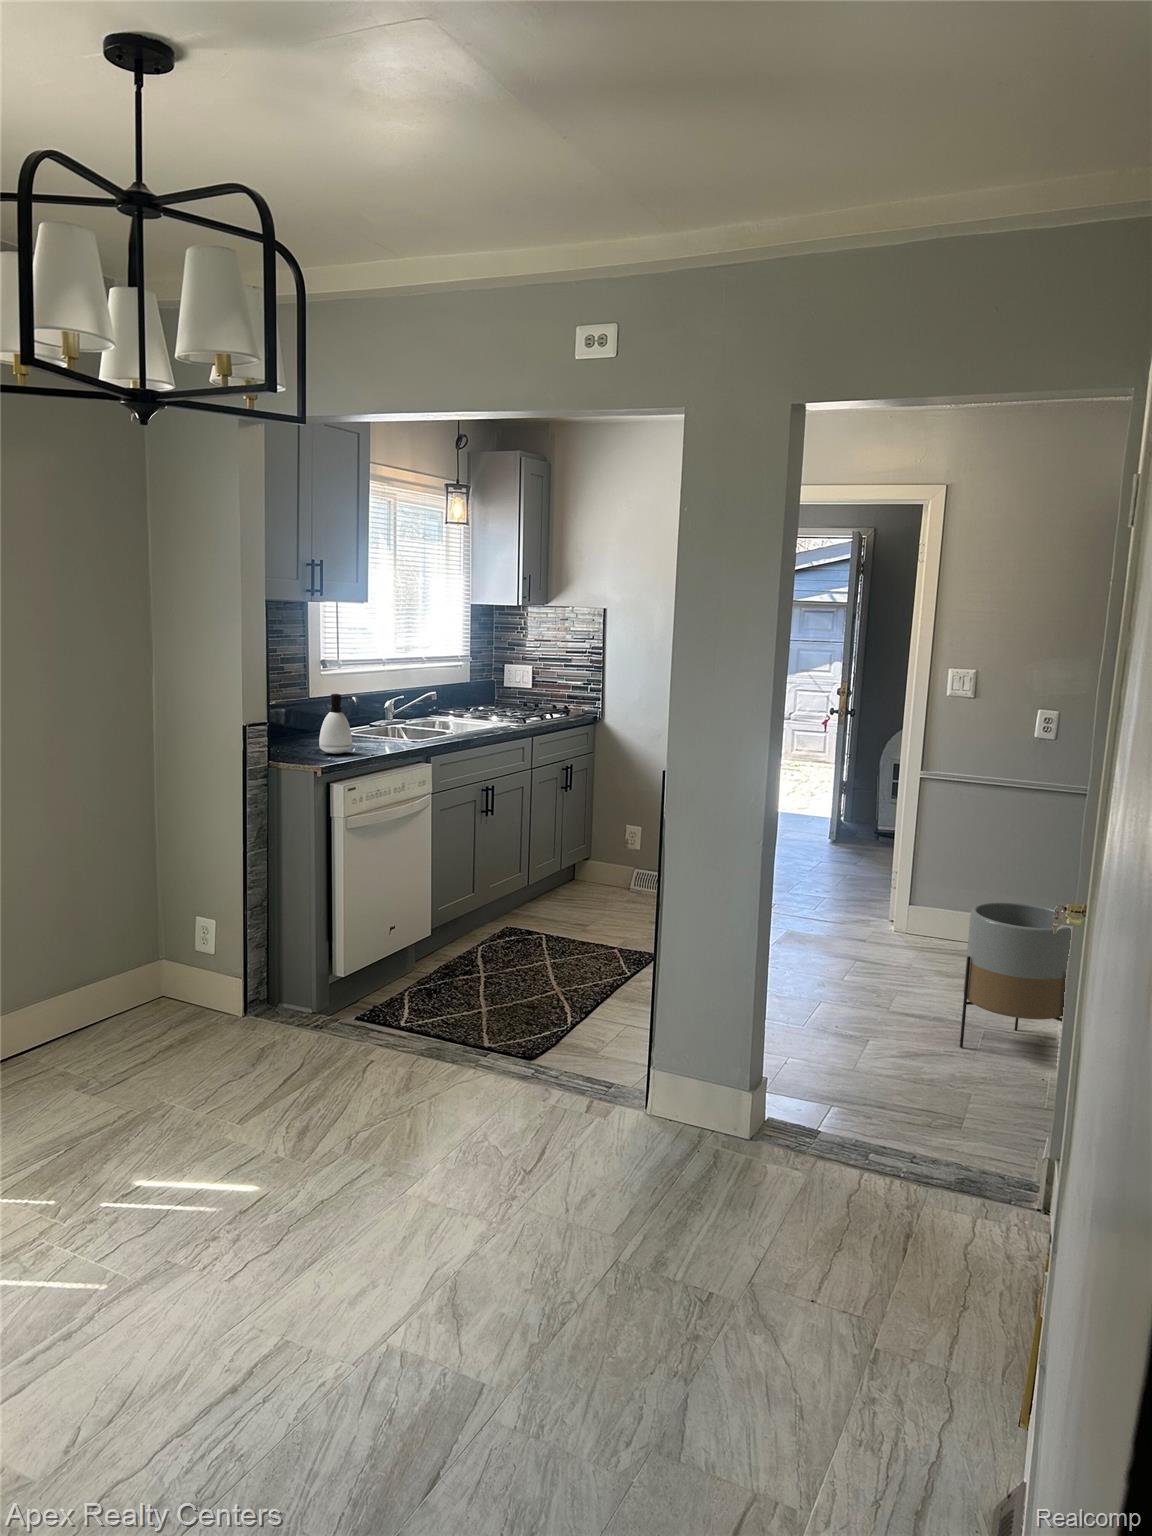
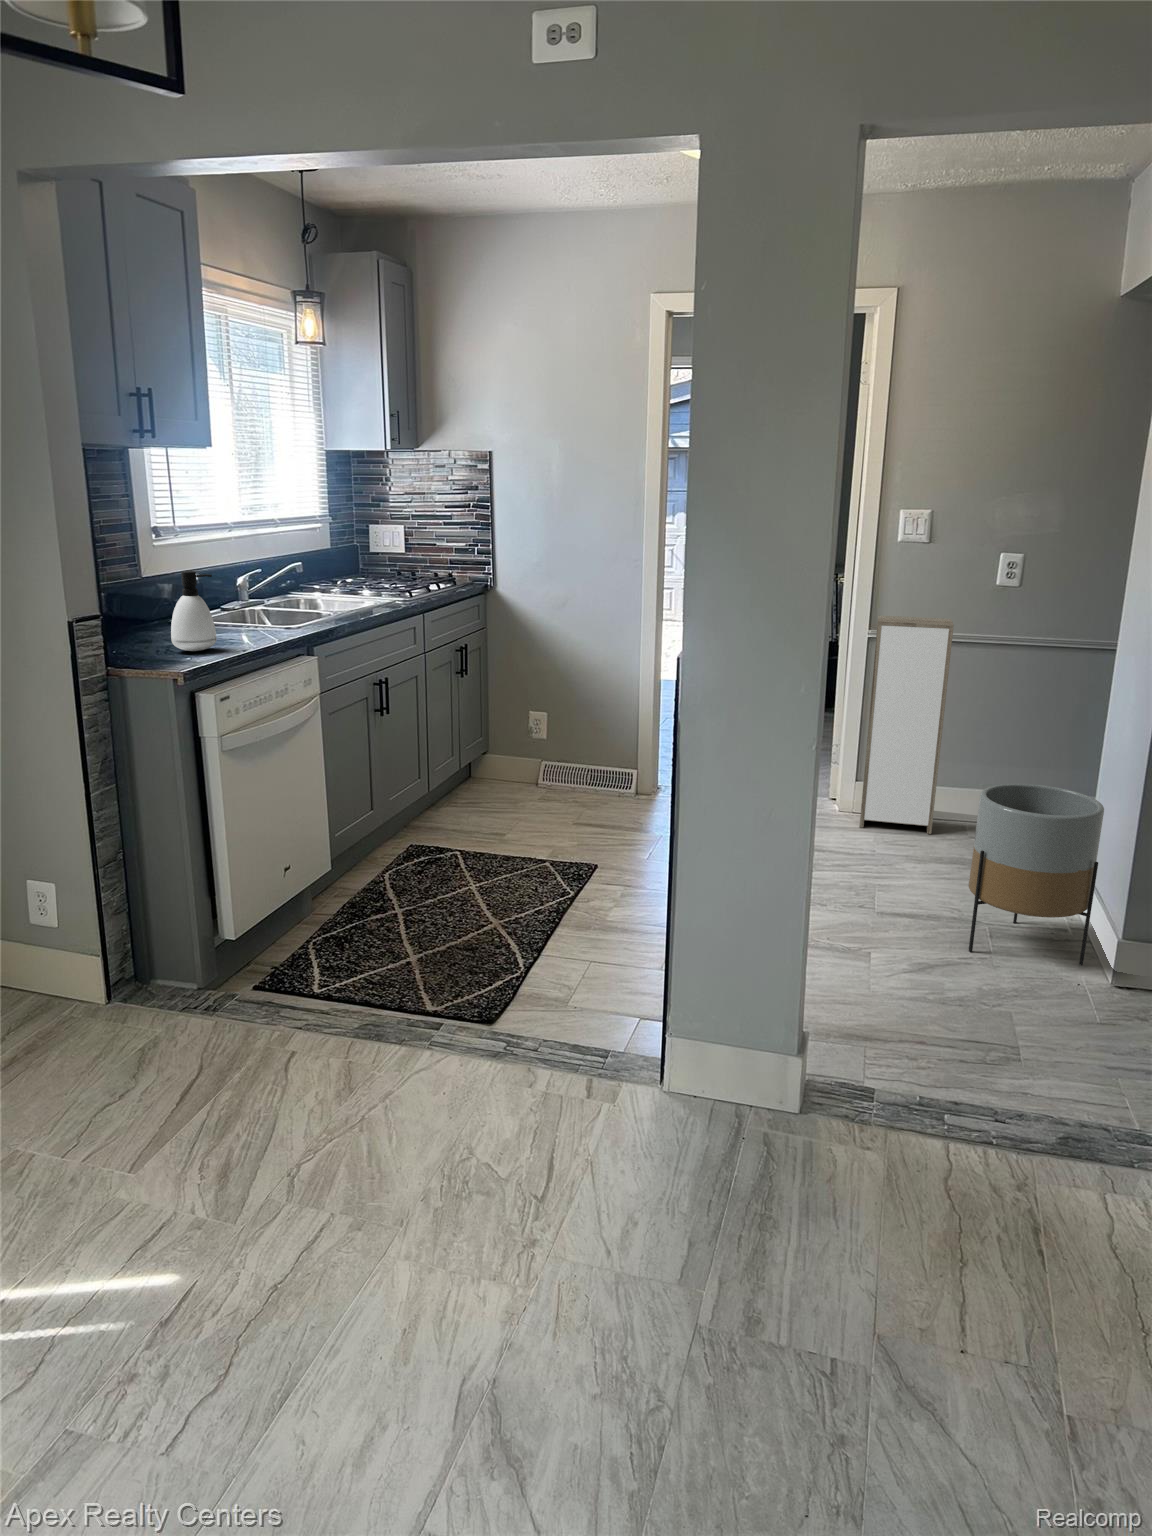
storage cabinet: none [911,755,997,956] -> present [860,615,954,834]

